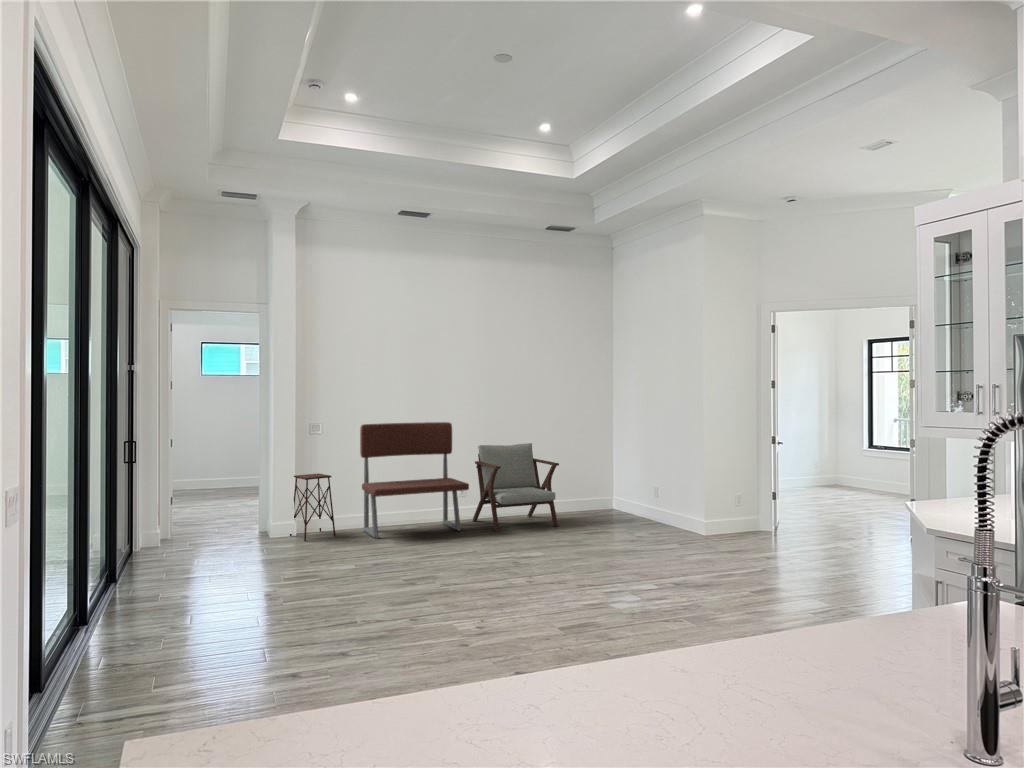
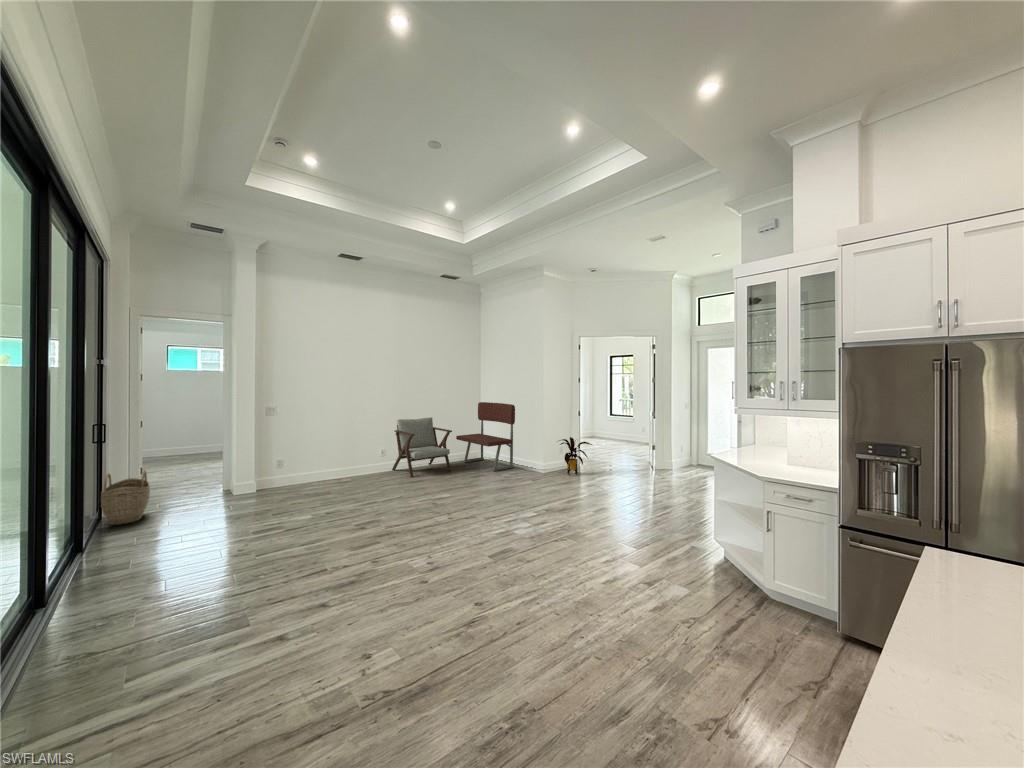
bench: present [360,422,469,539] -> present [456,402,515,471]
side table: present [290,473,336,541] -> none [253,443,291,495]
house plant: none [730,478,793,543] -> present [559,437,592,475]
woven basket: none [132,497,178,560] -> present [101,470,150,525]

